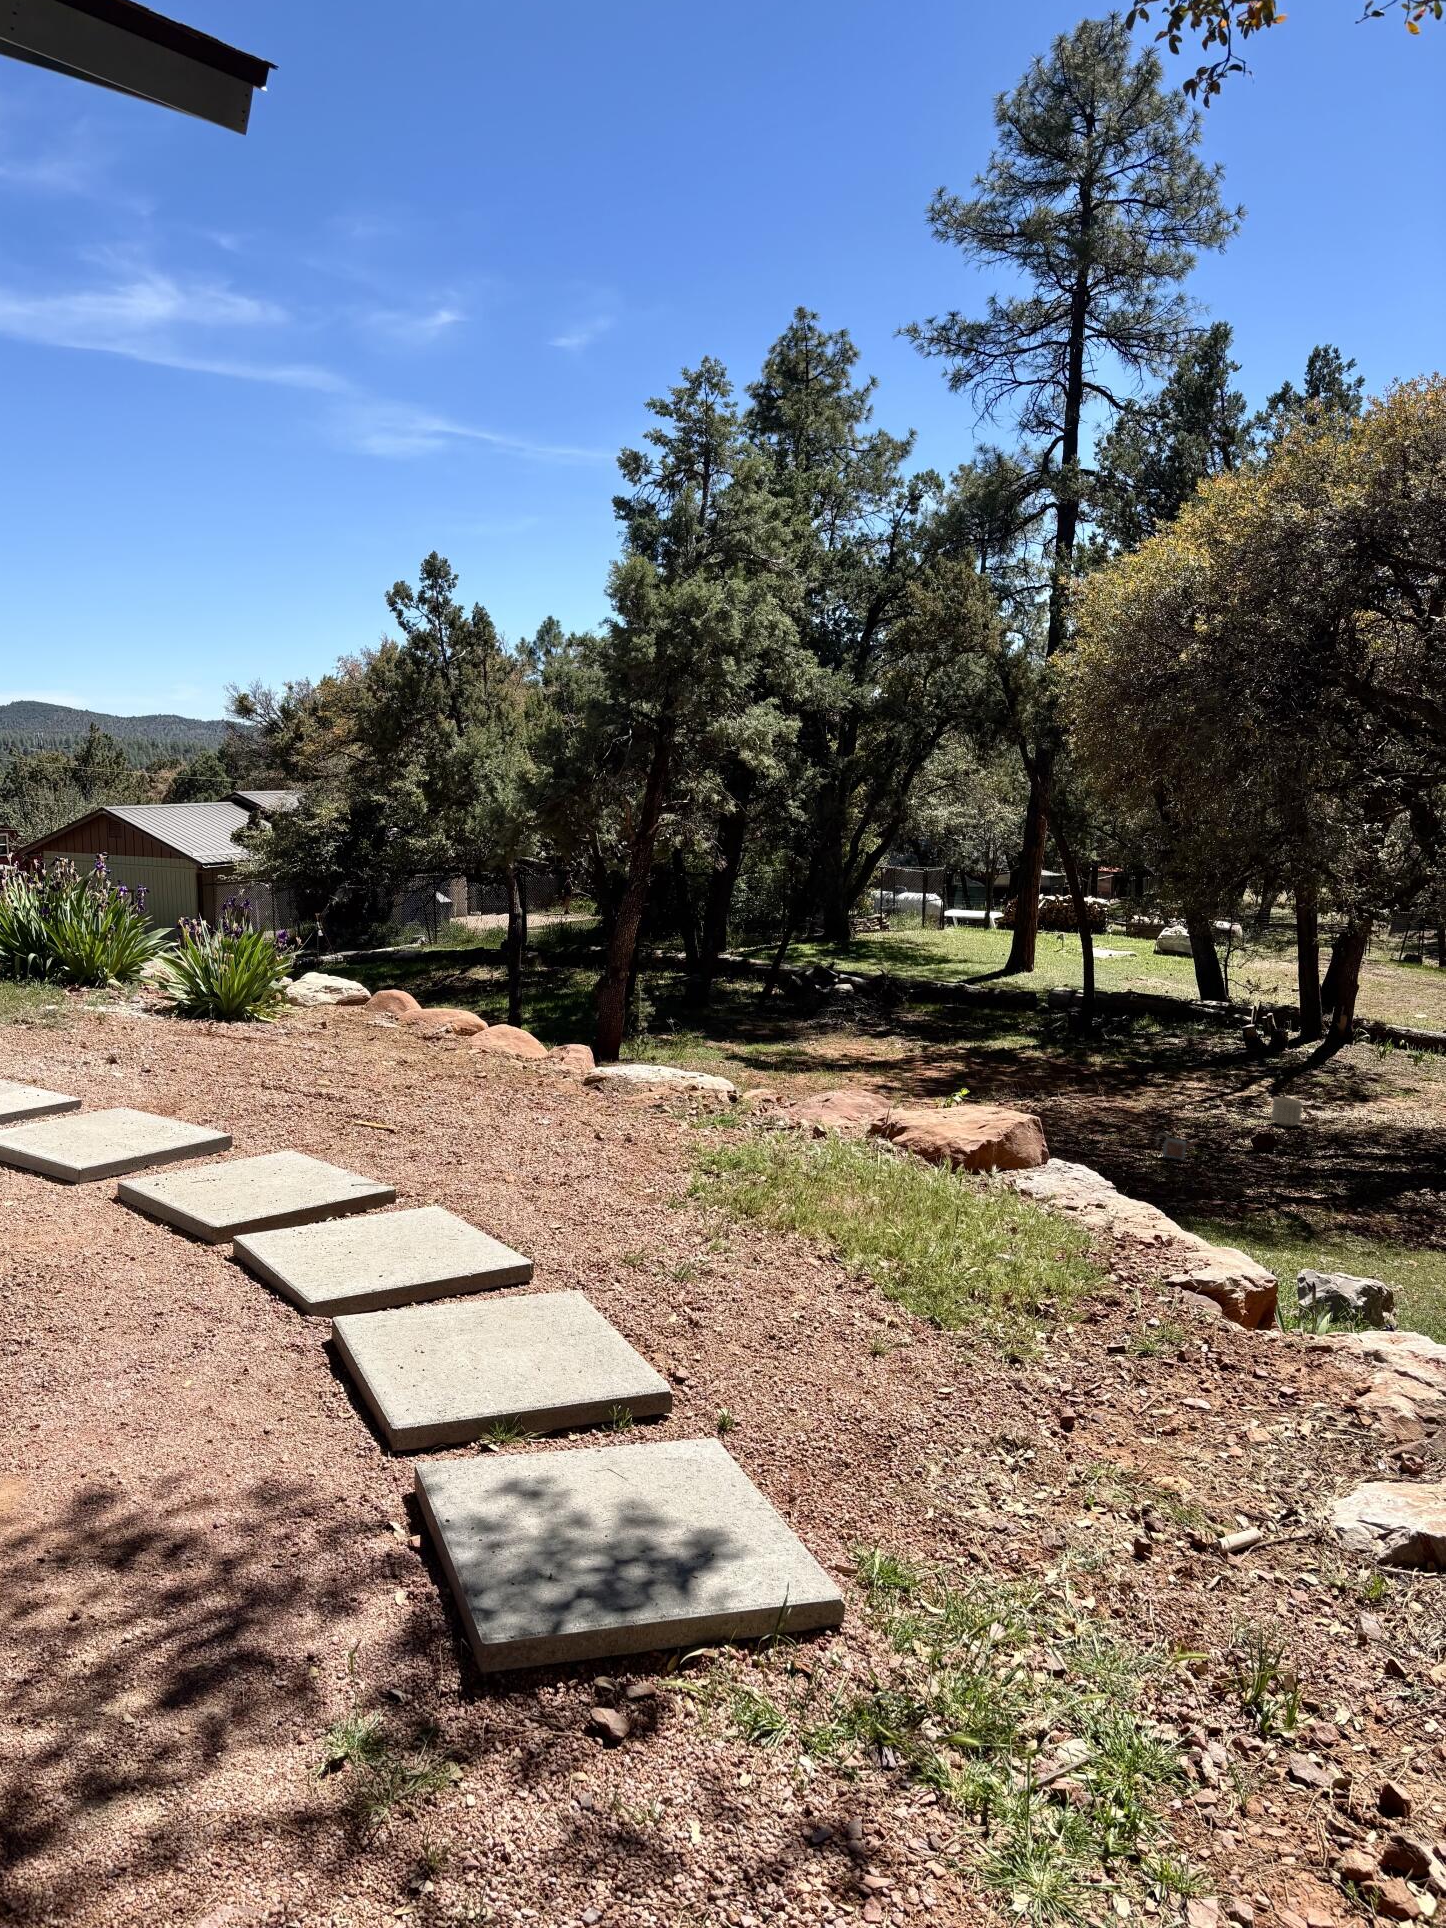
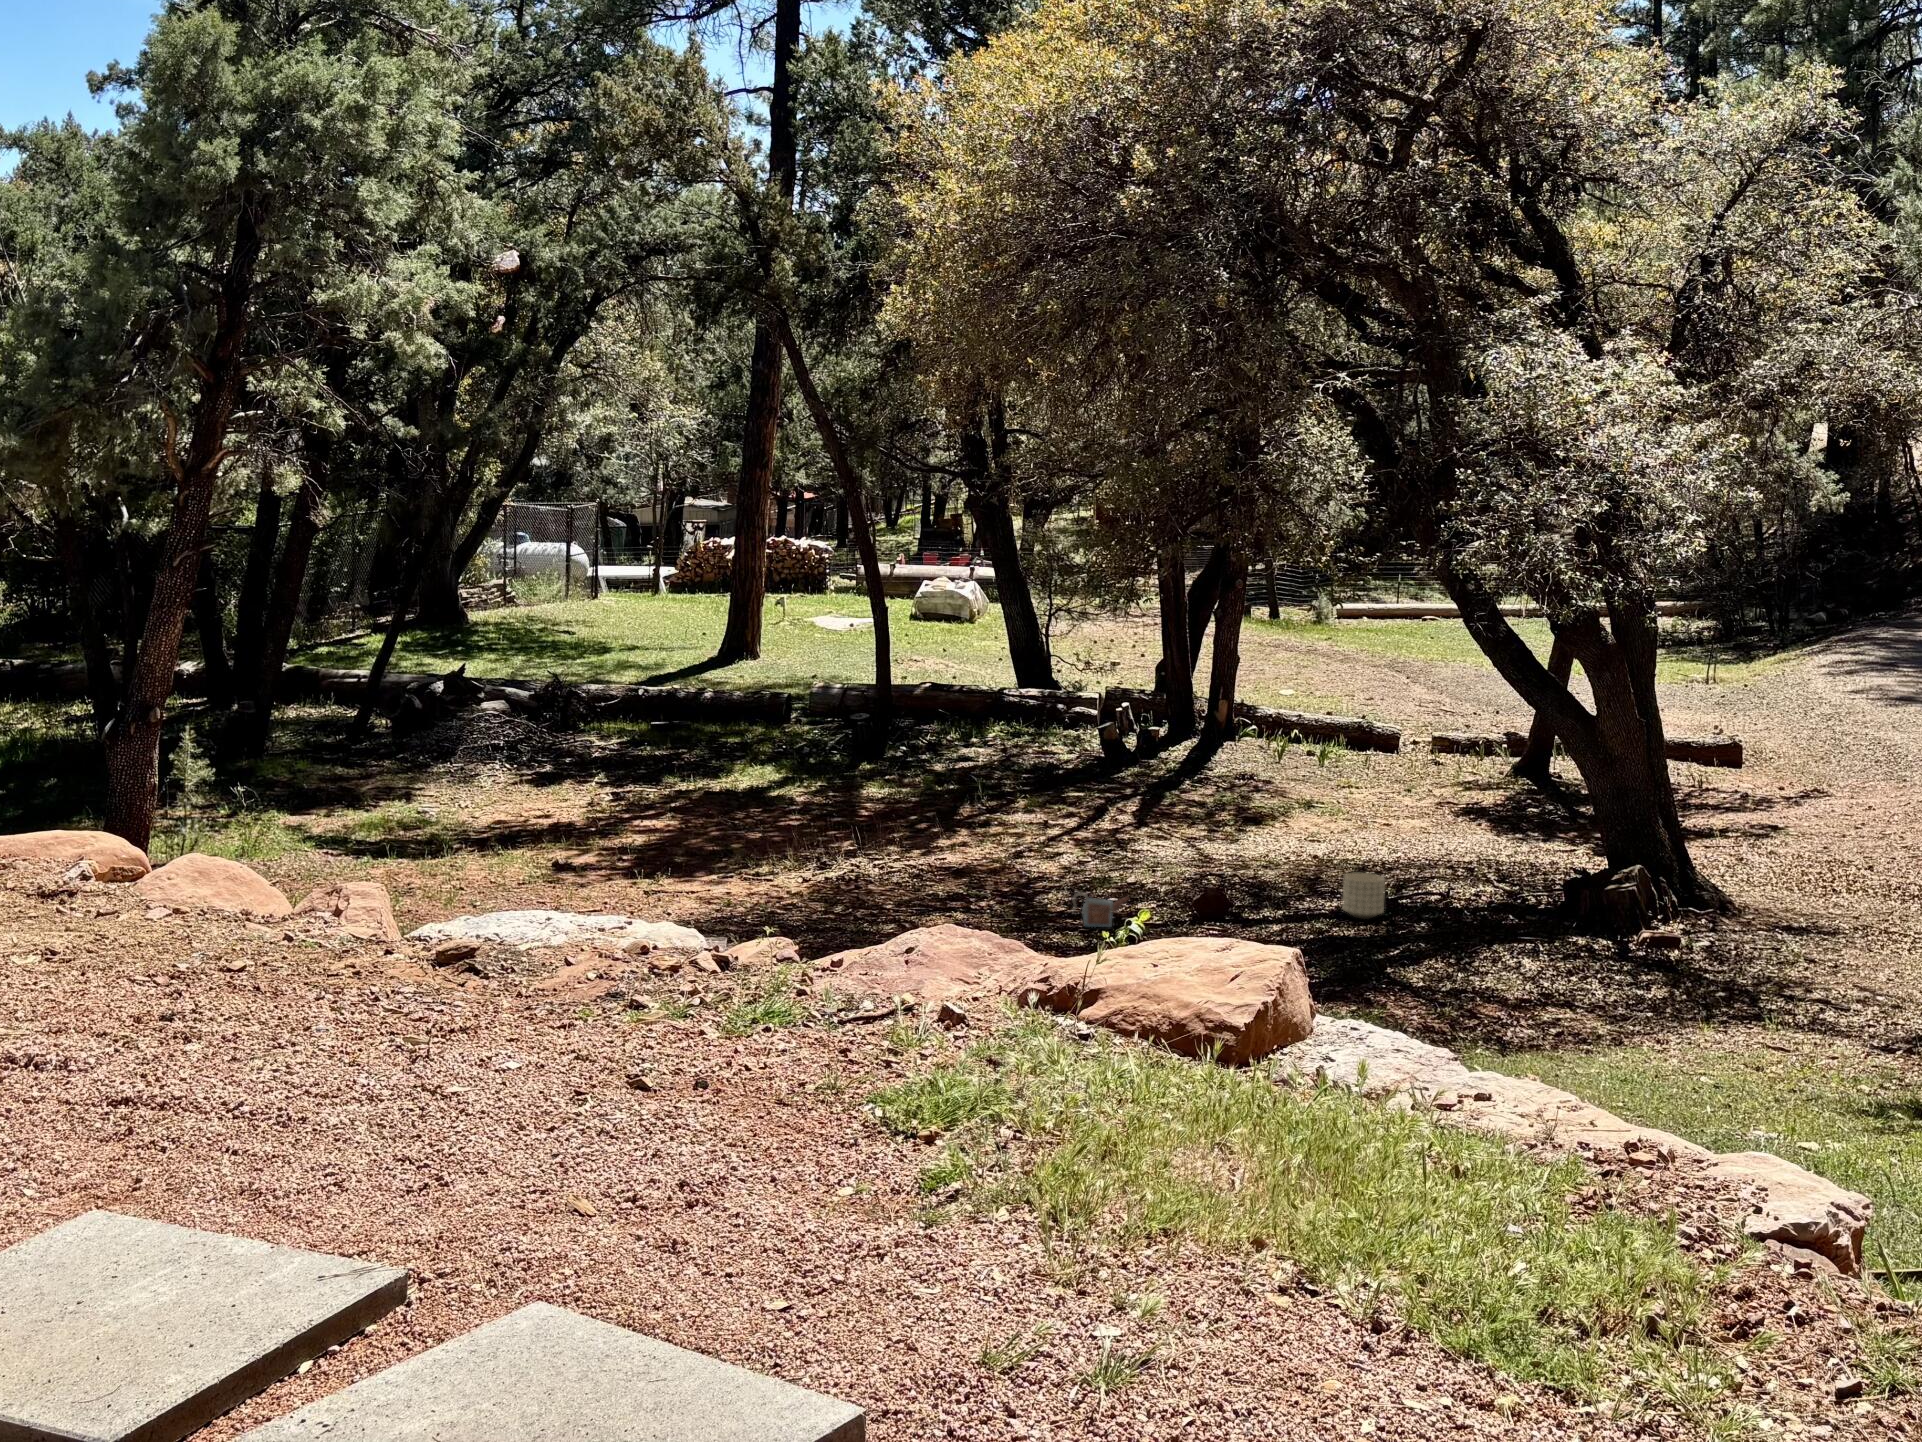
planter: present [1271,1097,1302,1127] -> present [1342,873,1385,919]

